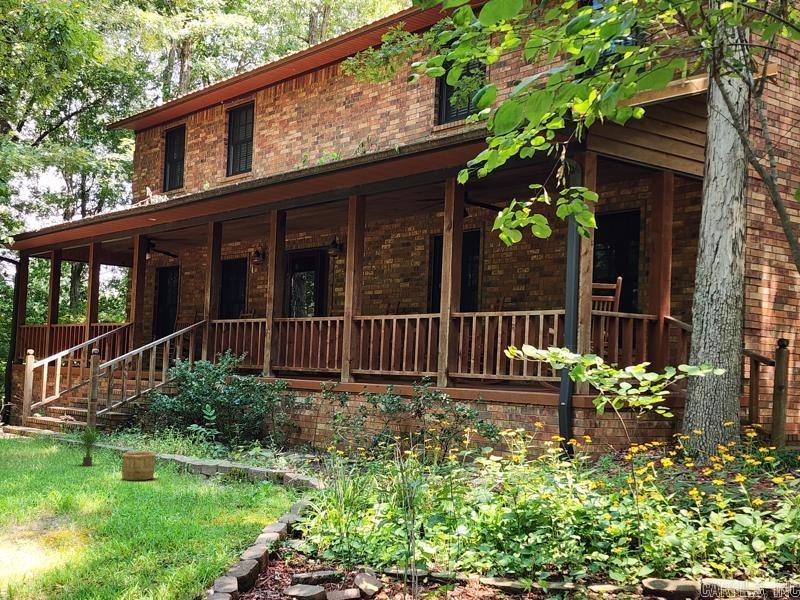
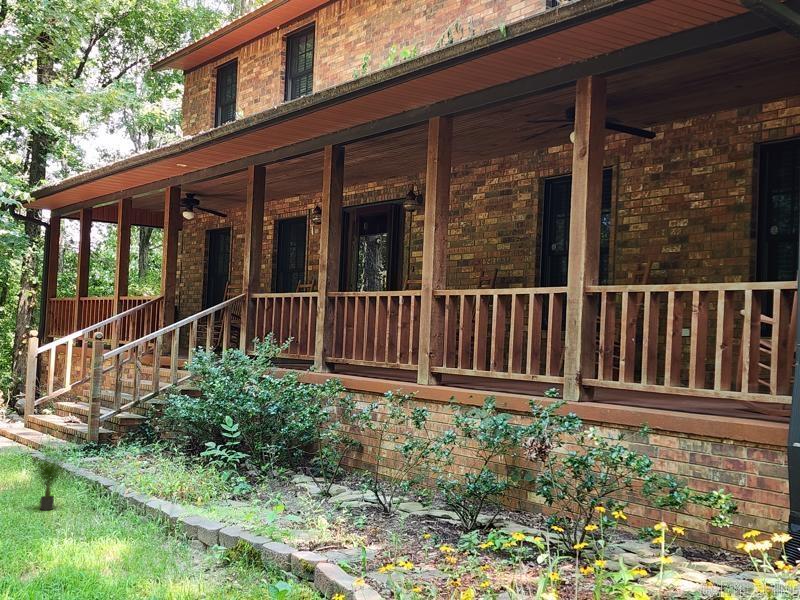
wooden bucket: present [122,451,156,480] -> none [66,503,122,556]

